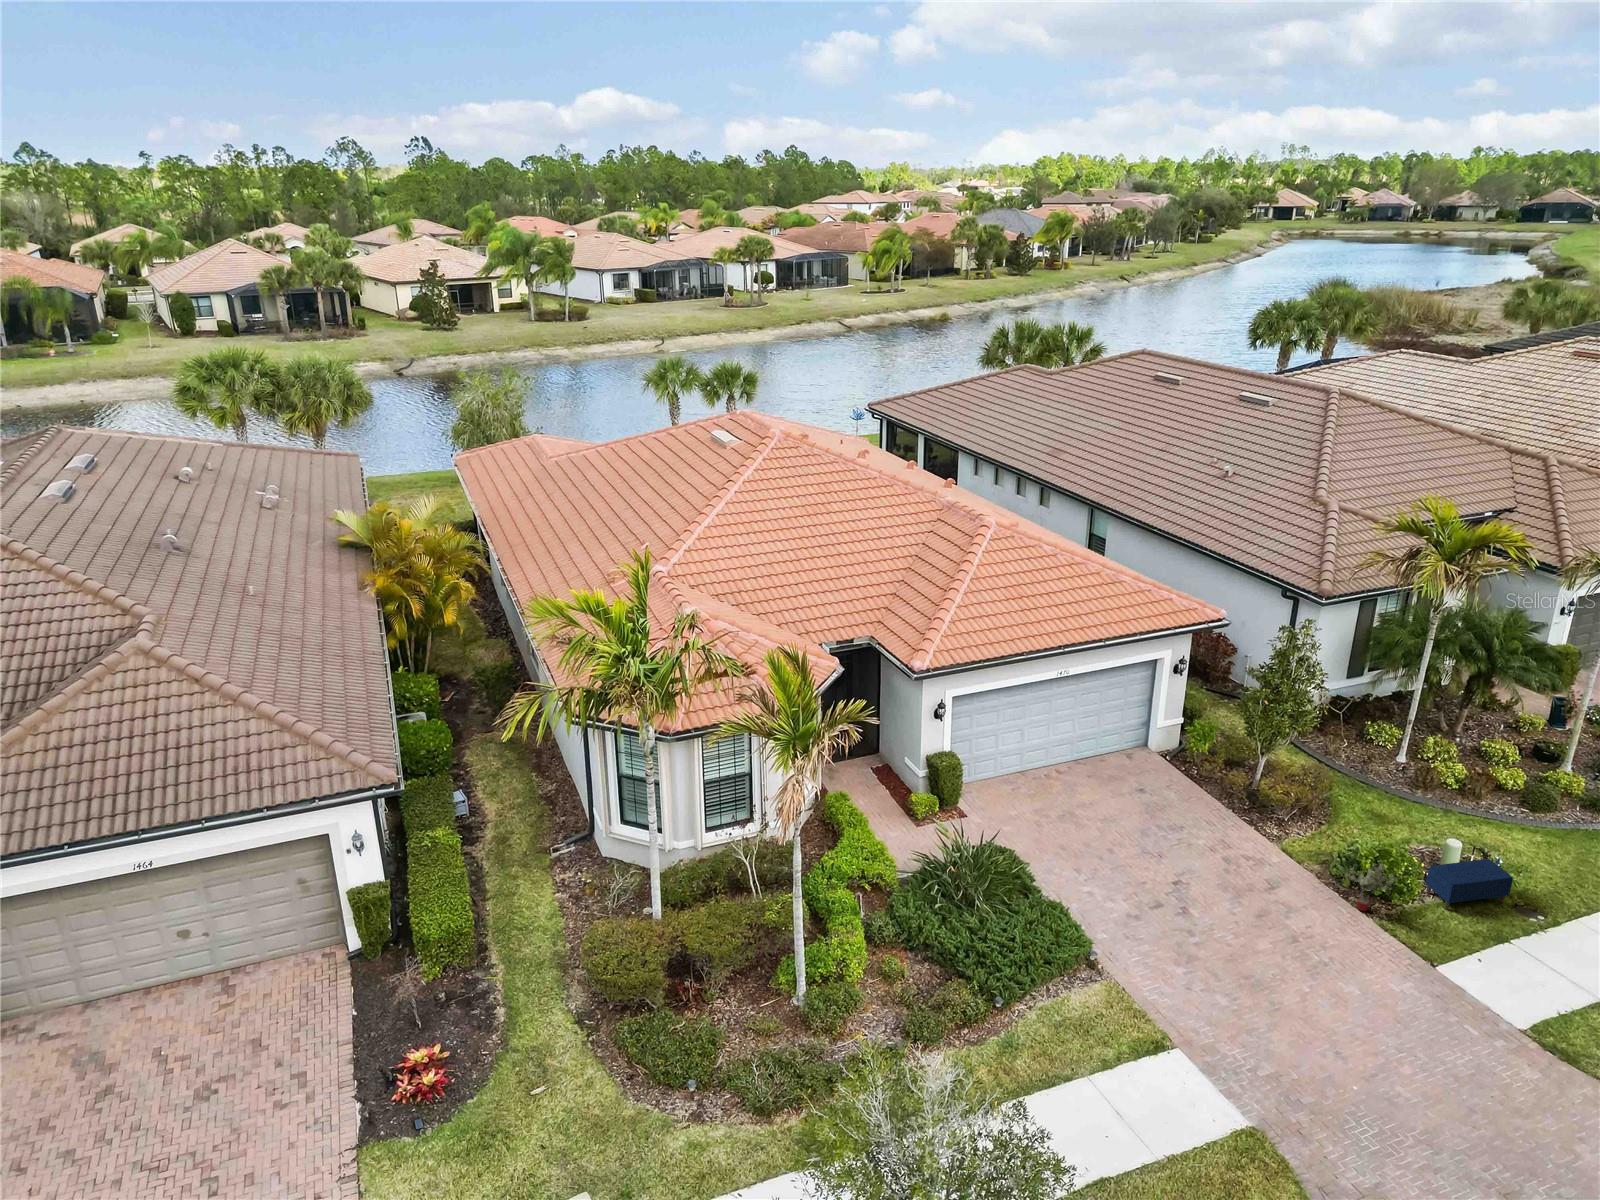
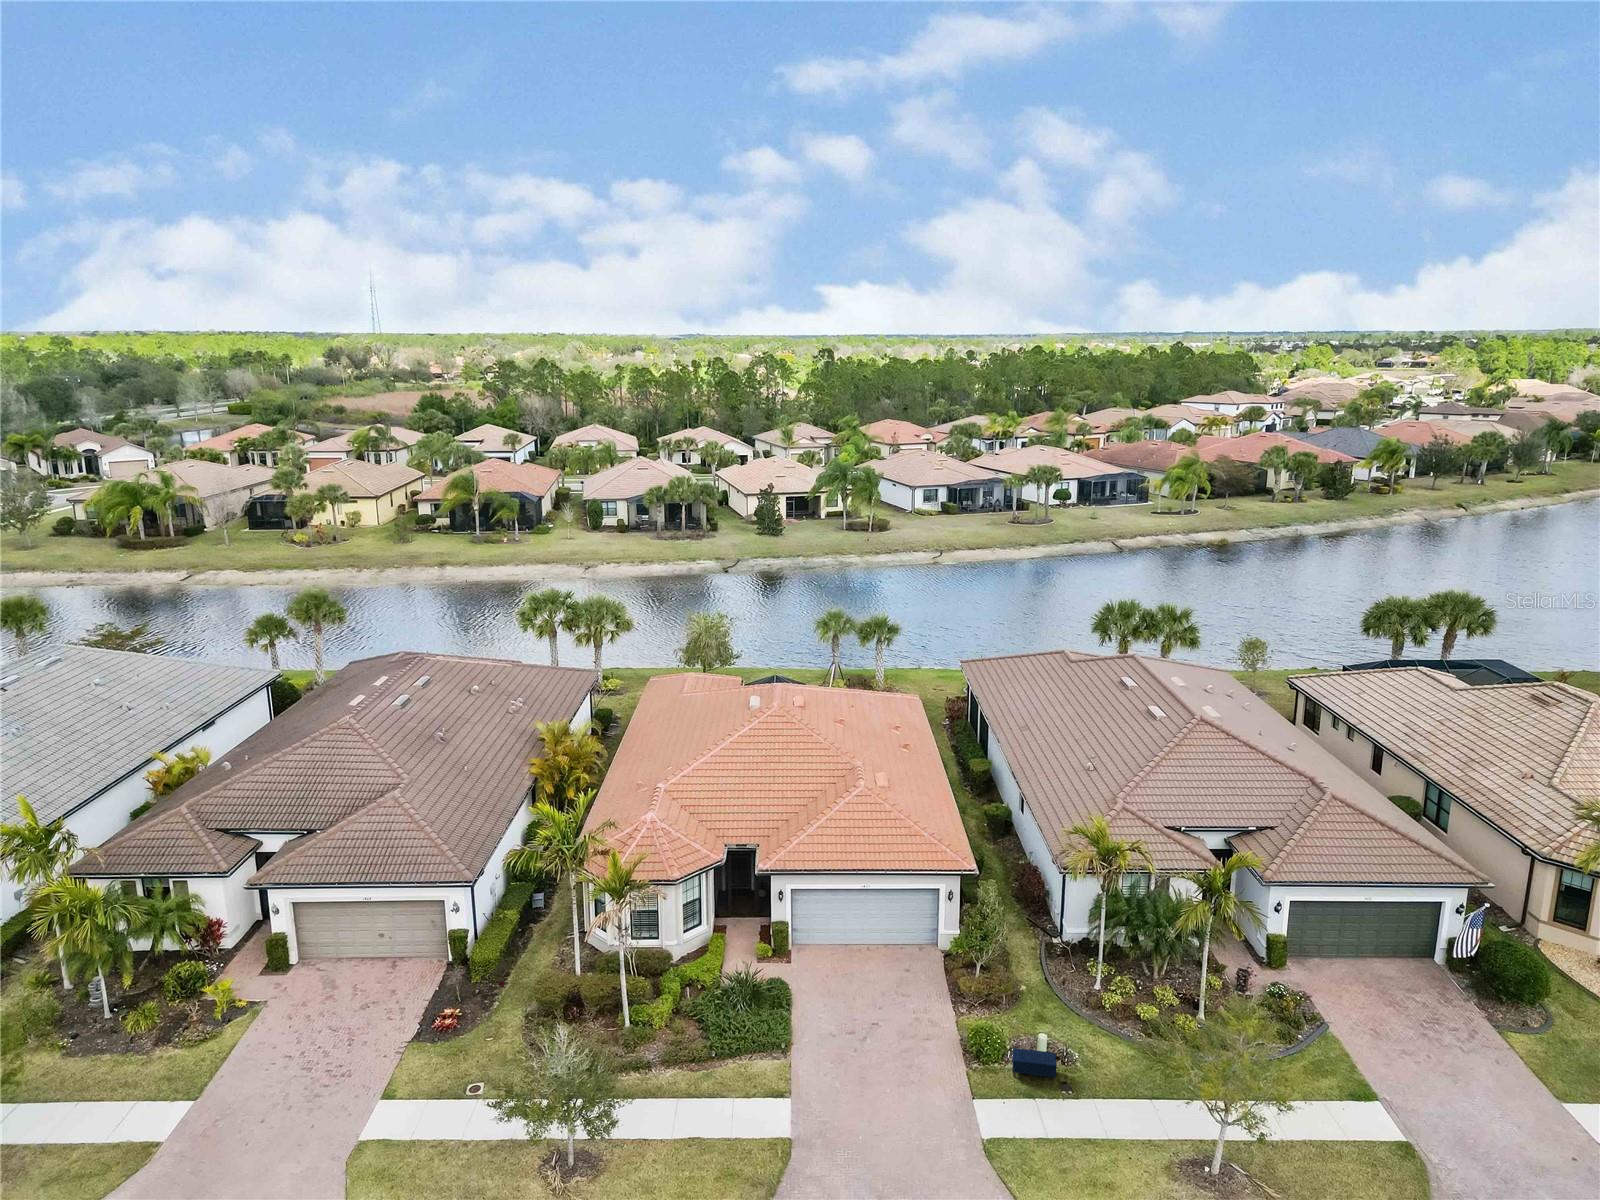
potted tree: present [1345,864,1393,911] -> present [490,958,512,986]

